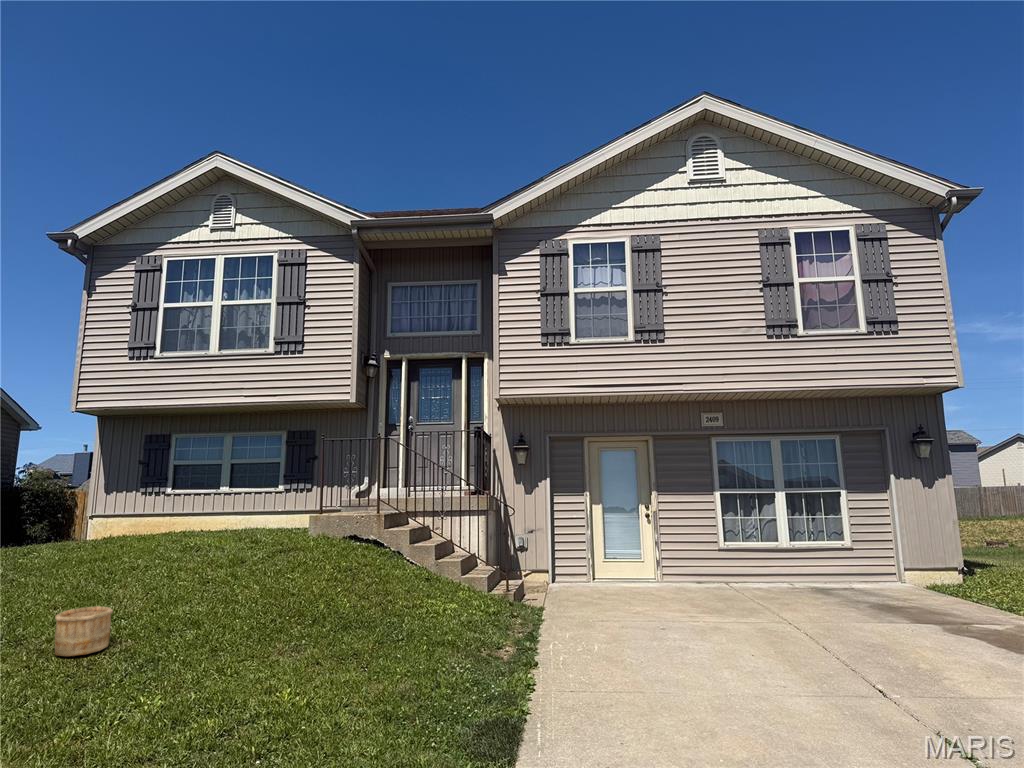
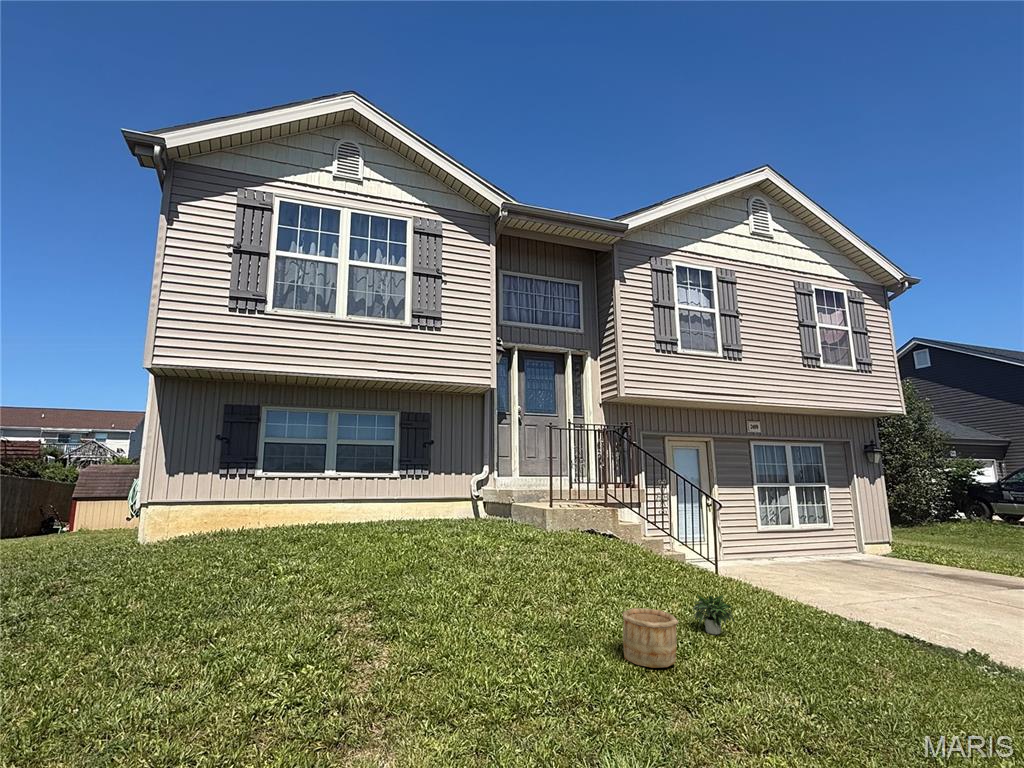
potted plant: none [198,601,250,641] -> present [693,595,735,634]

